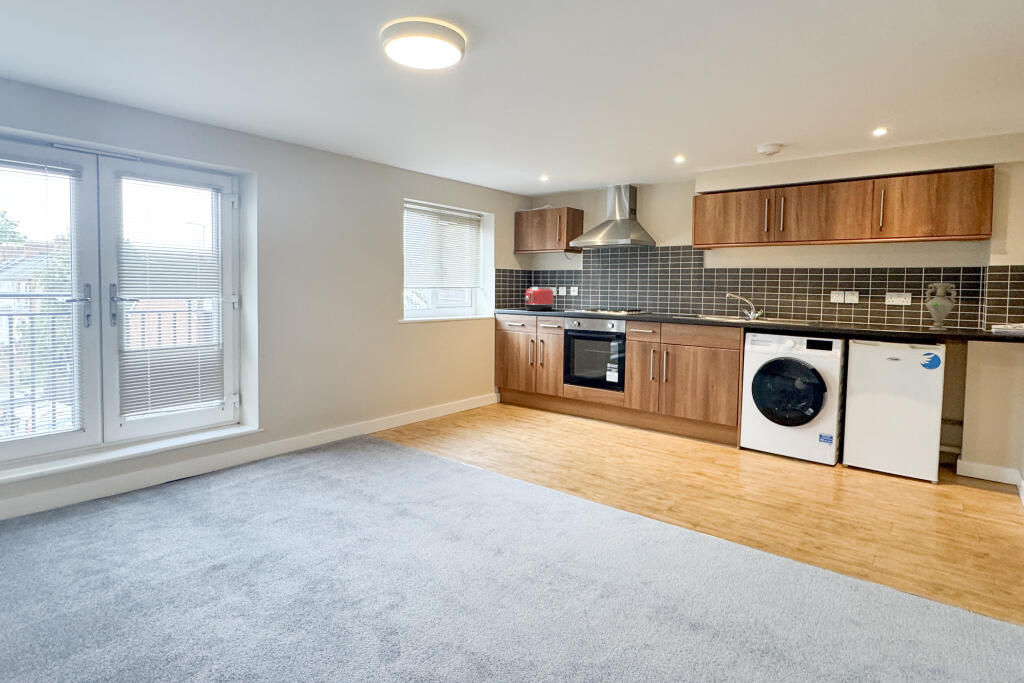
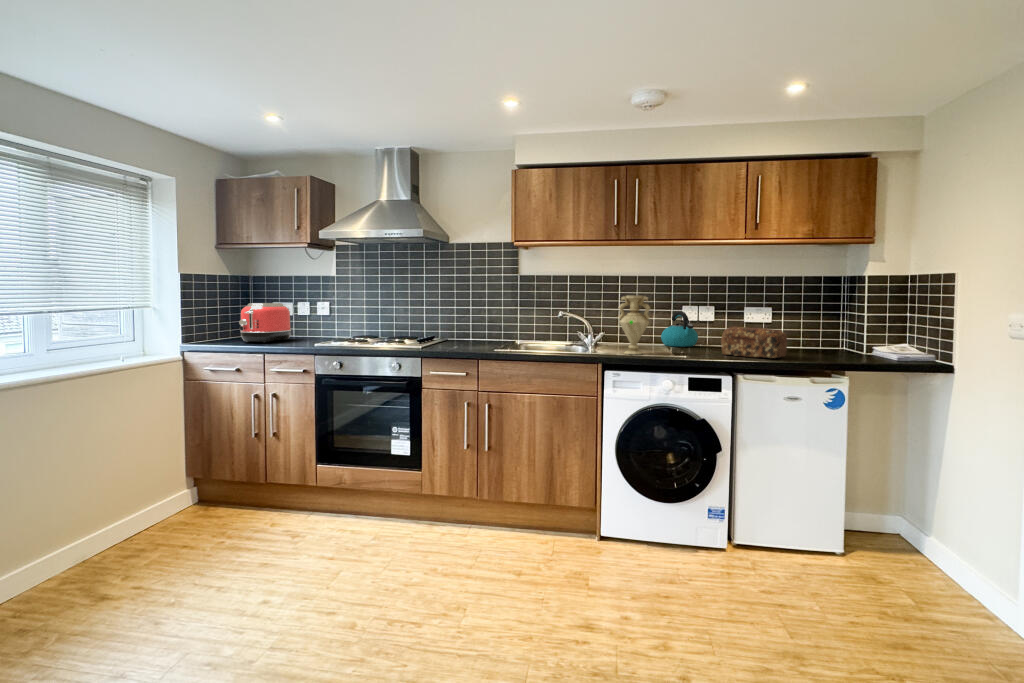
vase: present [925,283,956,330] -> present [619,296,650,354]
kettle: none [811,295,842,321] -> present [661,312,698,347]
bread loaf: none [843,305,897,329] -> present [721,326,787,358]

